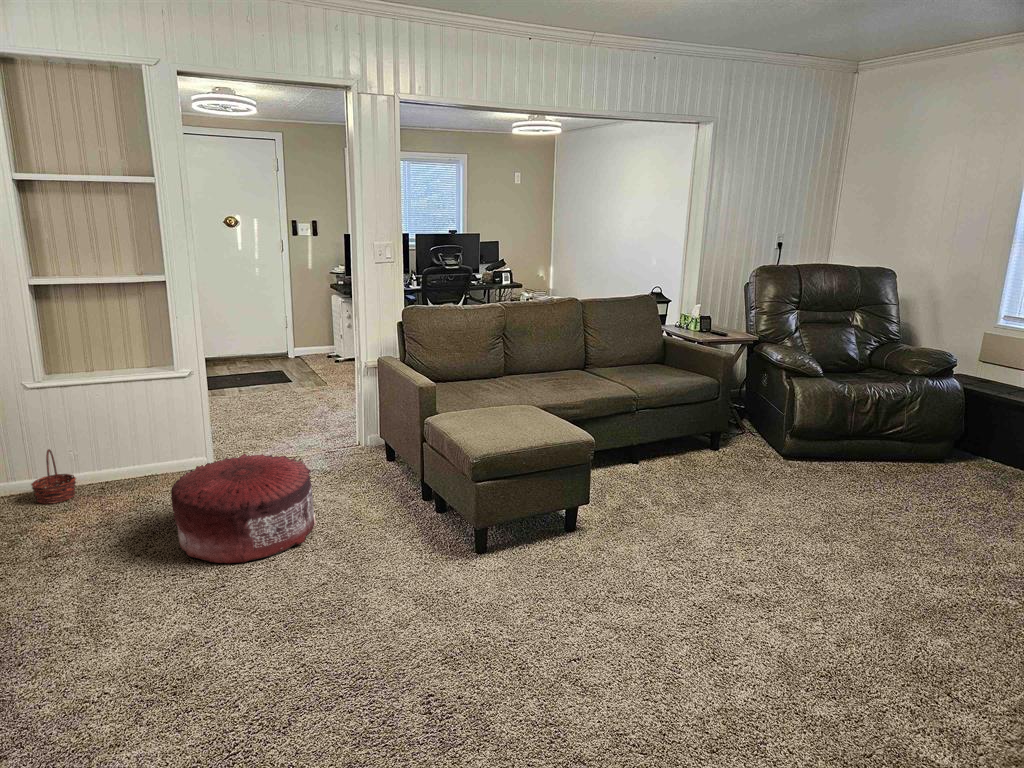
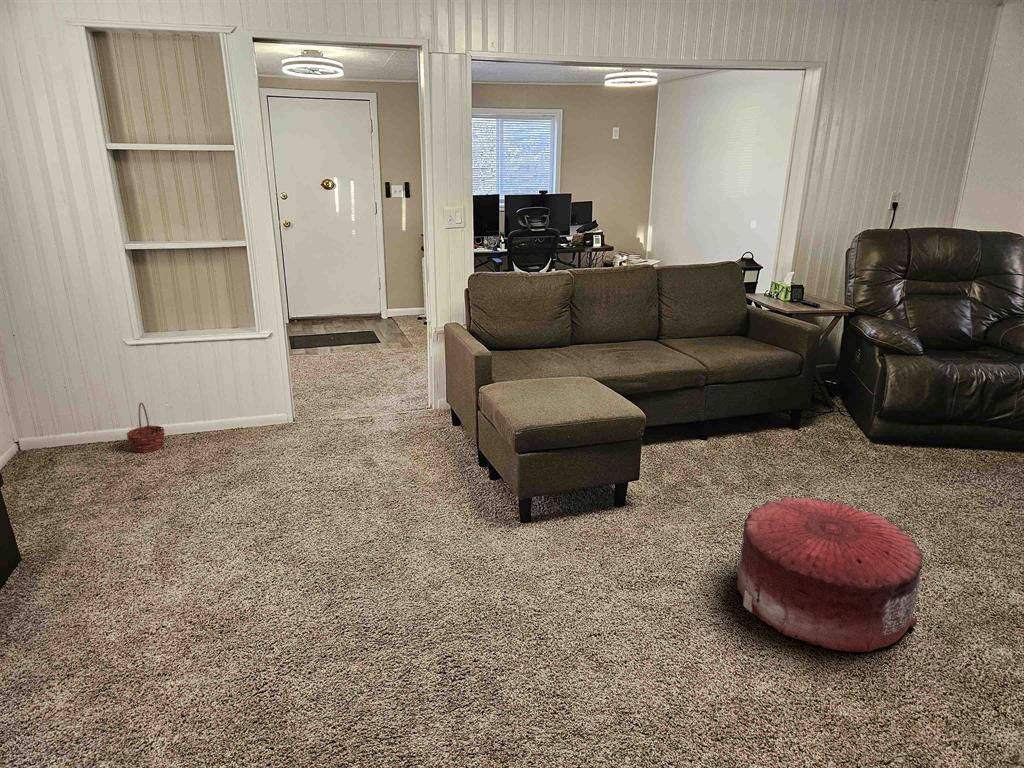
pouf: present [171,454,316,563] -> present [737,495,923,652]

